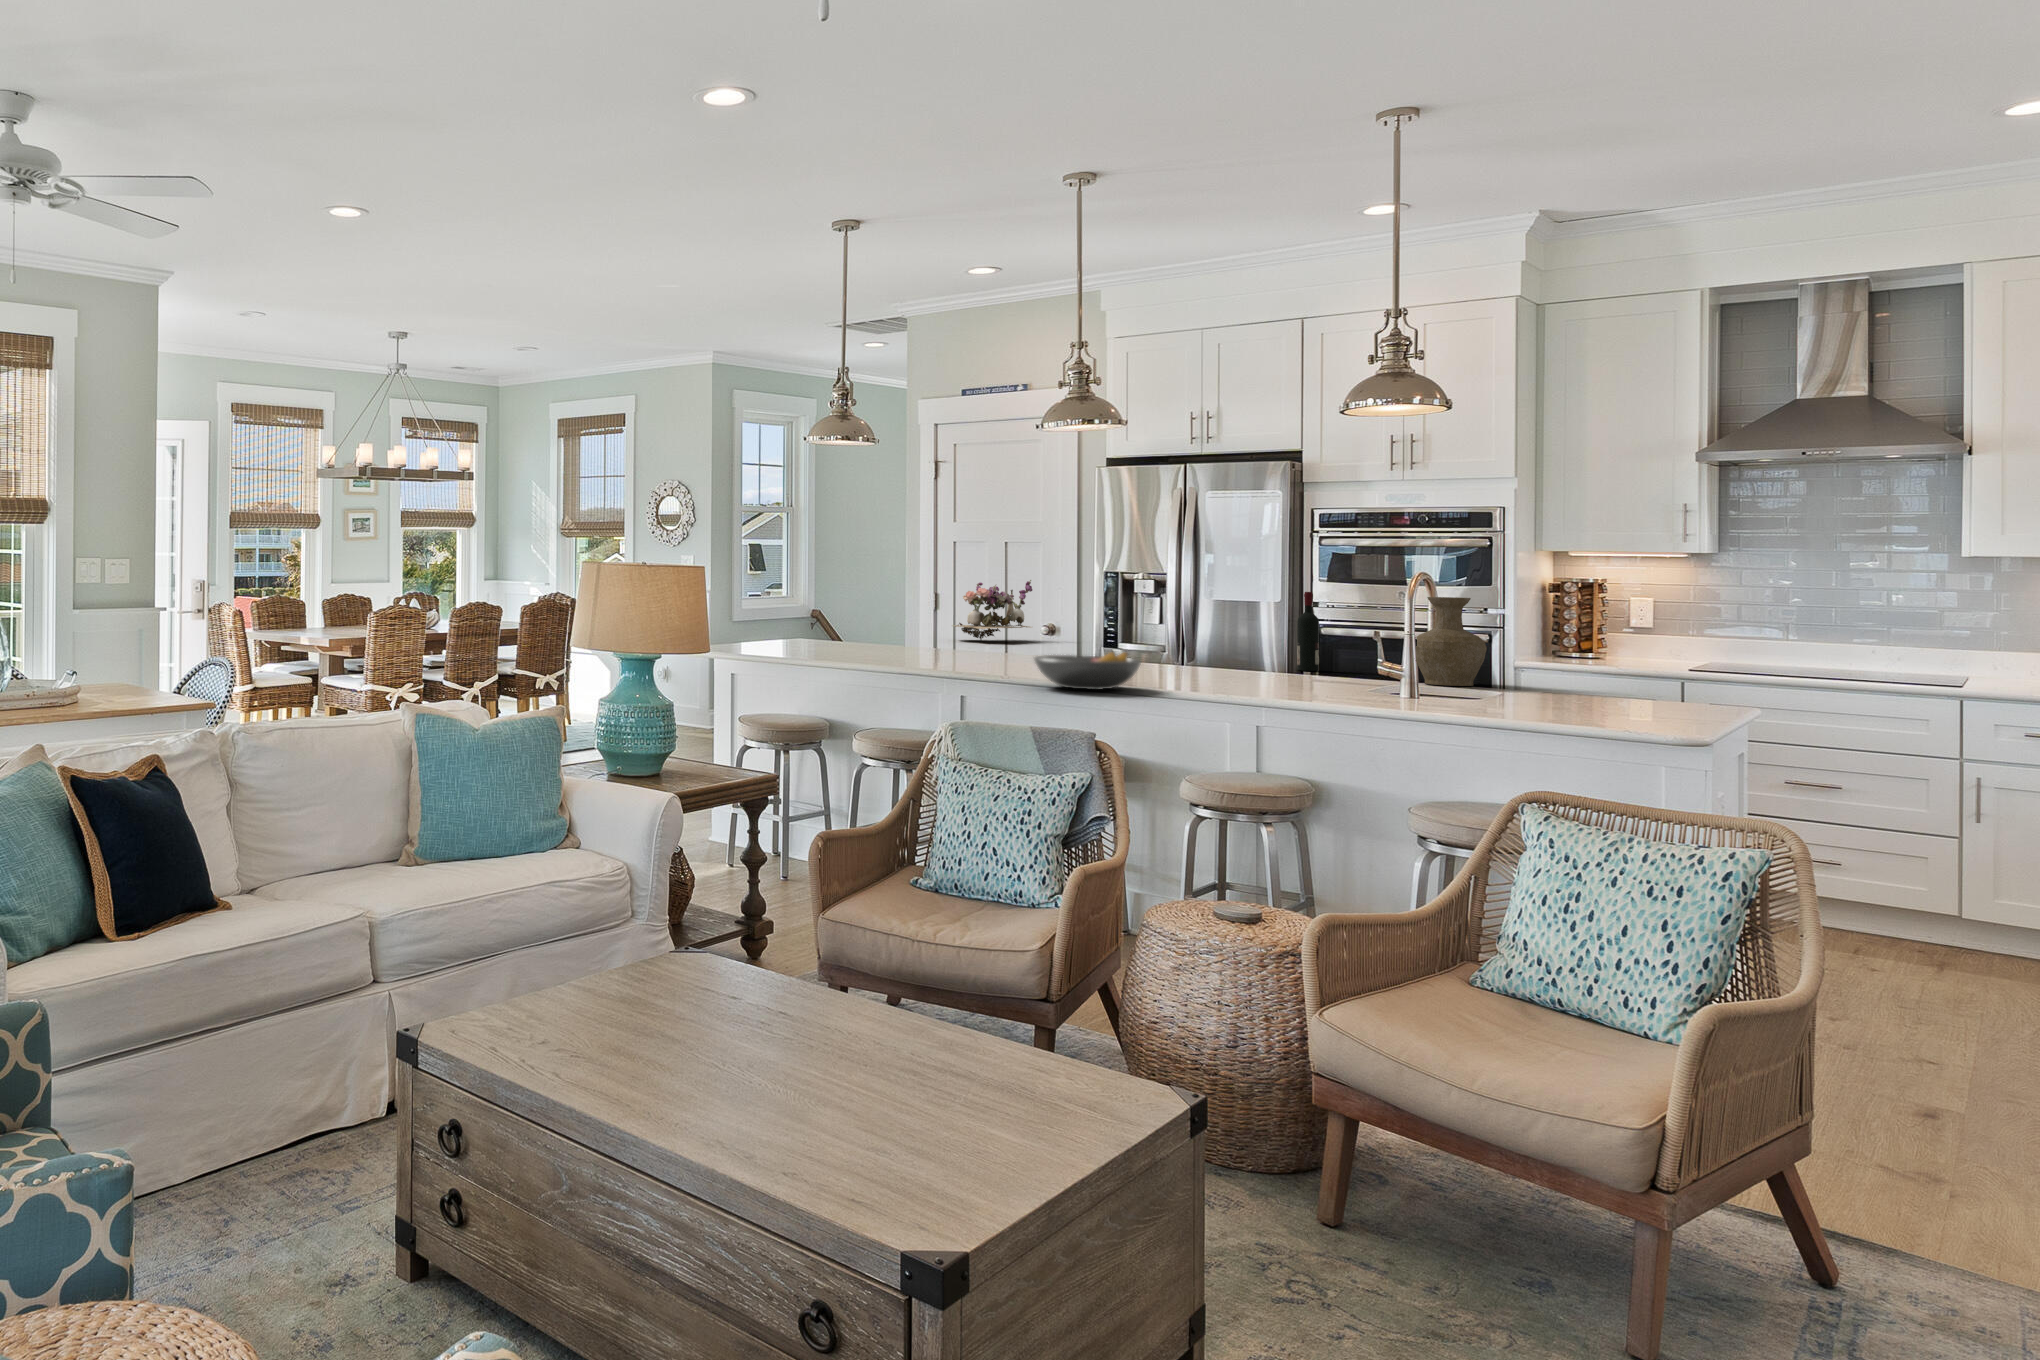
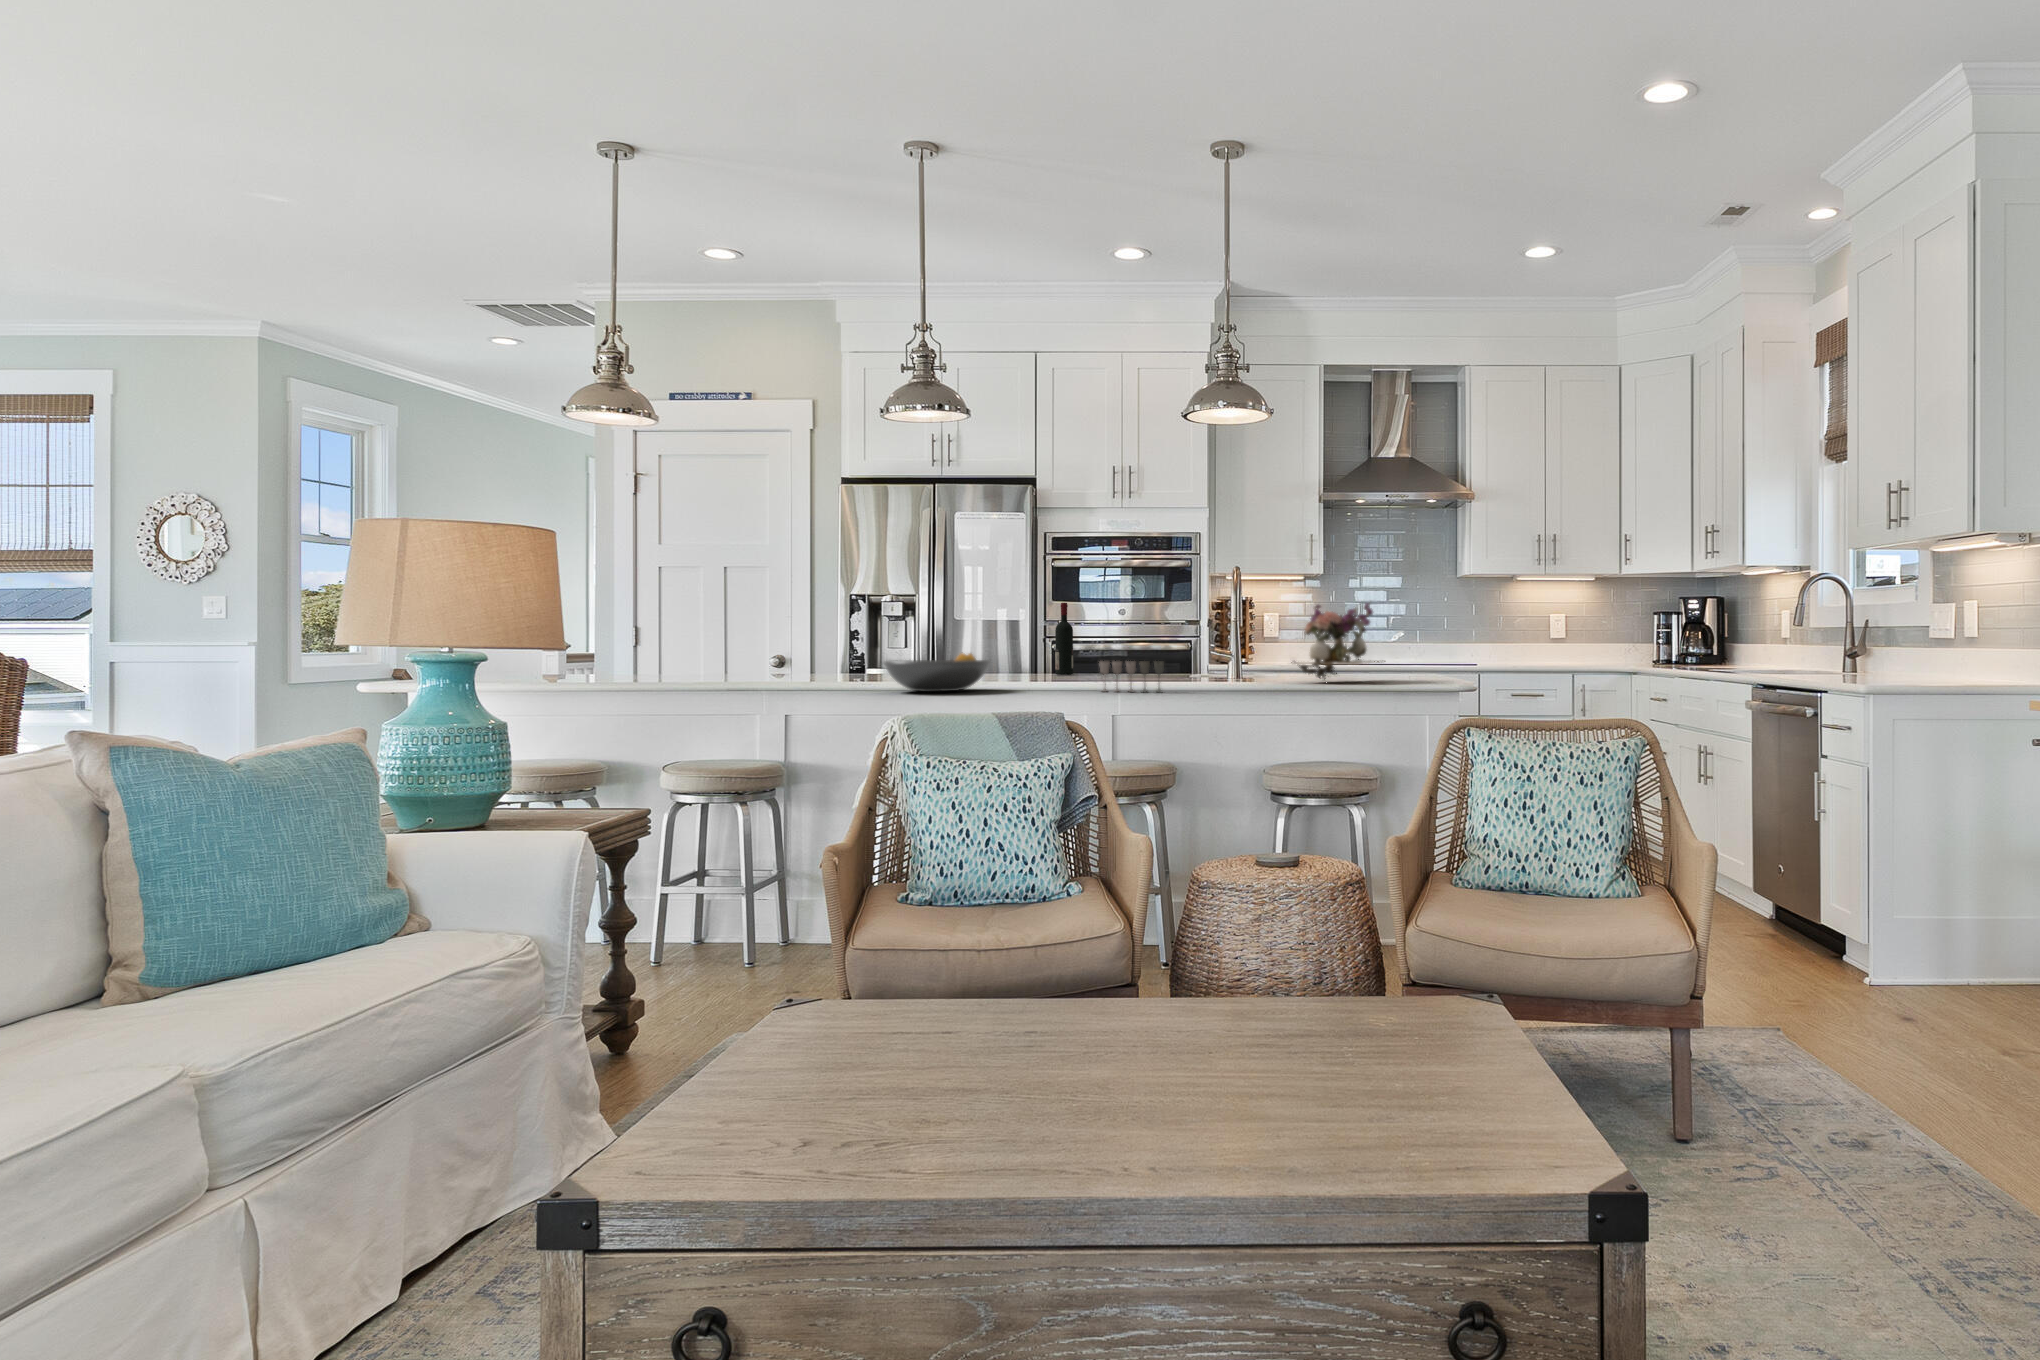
flower arrangement: present [953,580,1032,640] -> present [1291,603,1385,680]
vase: present [1416,597,1487,686] -> none [1163,602,1218,677]
wine glass: none [1244,670,1312,709] -> present [1100,661,1164,692]

